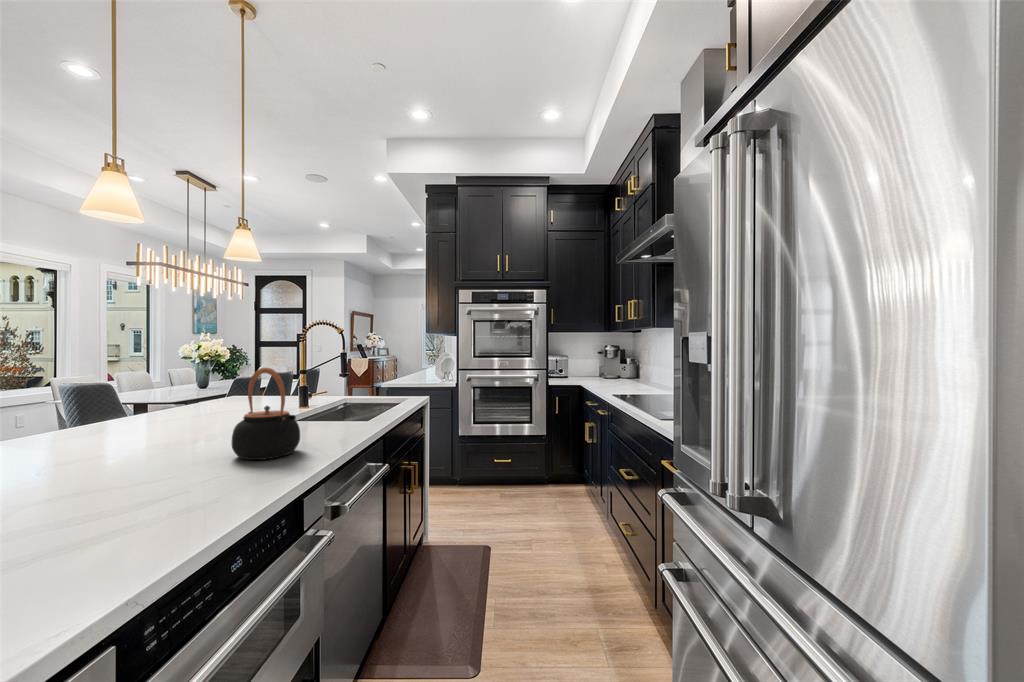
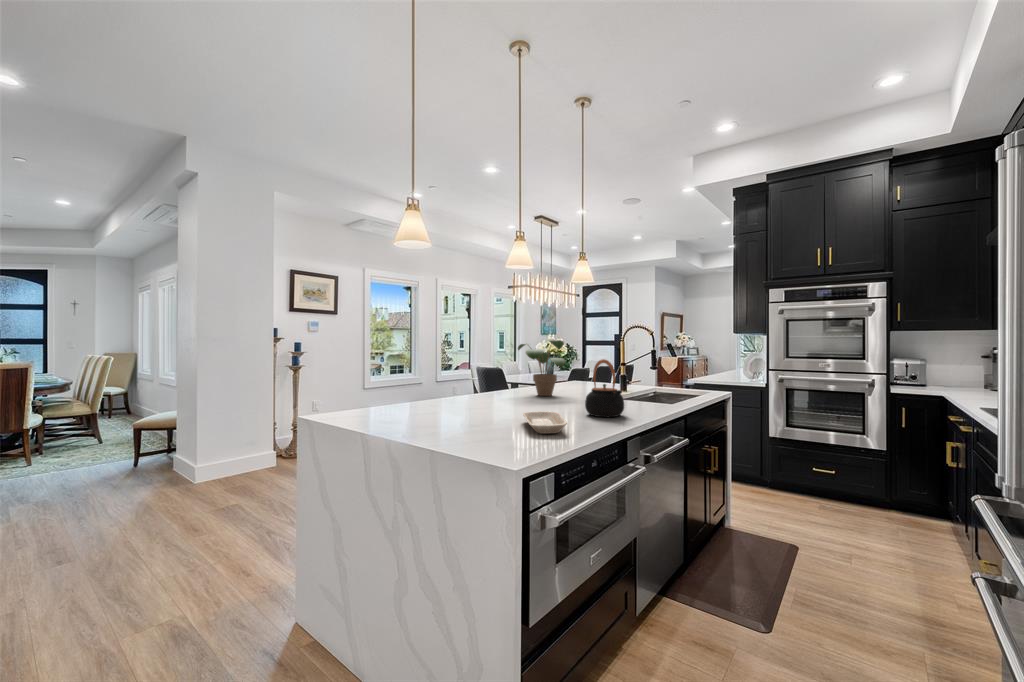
potted plant: none [111,337,206,427] -> present [518,340,565,396]
tray: none [66,469,174,535] -> present [523,411,567,434]

